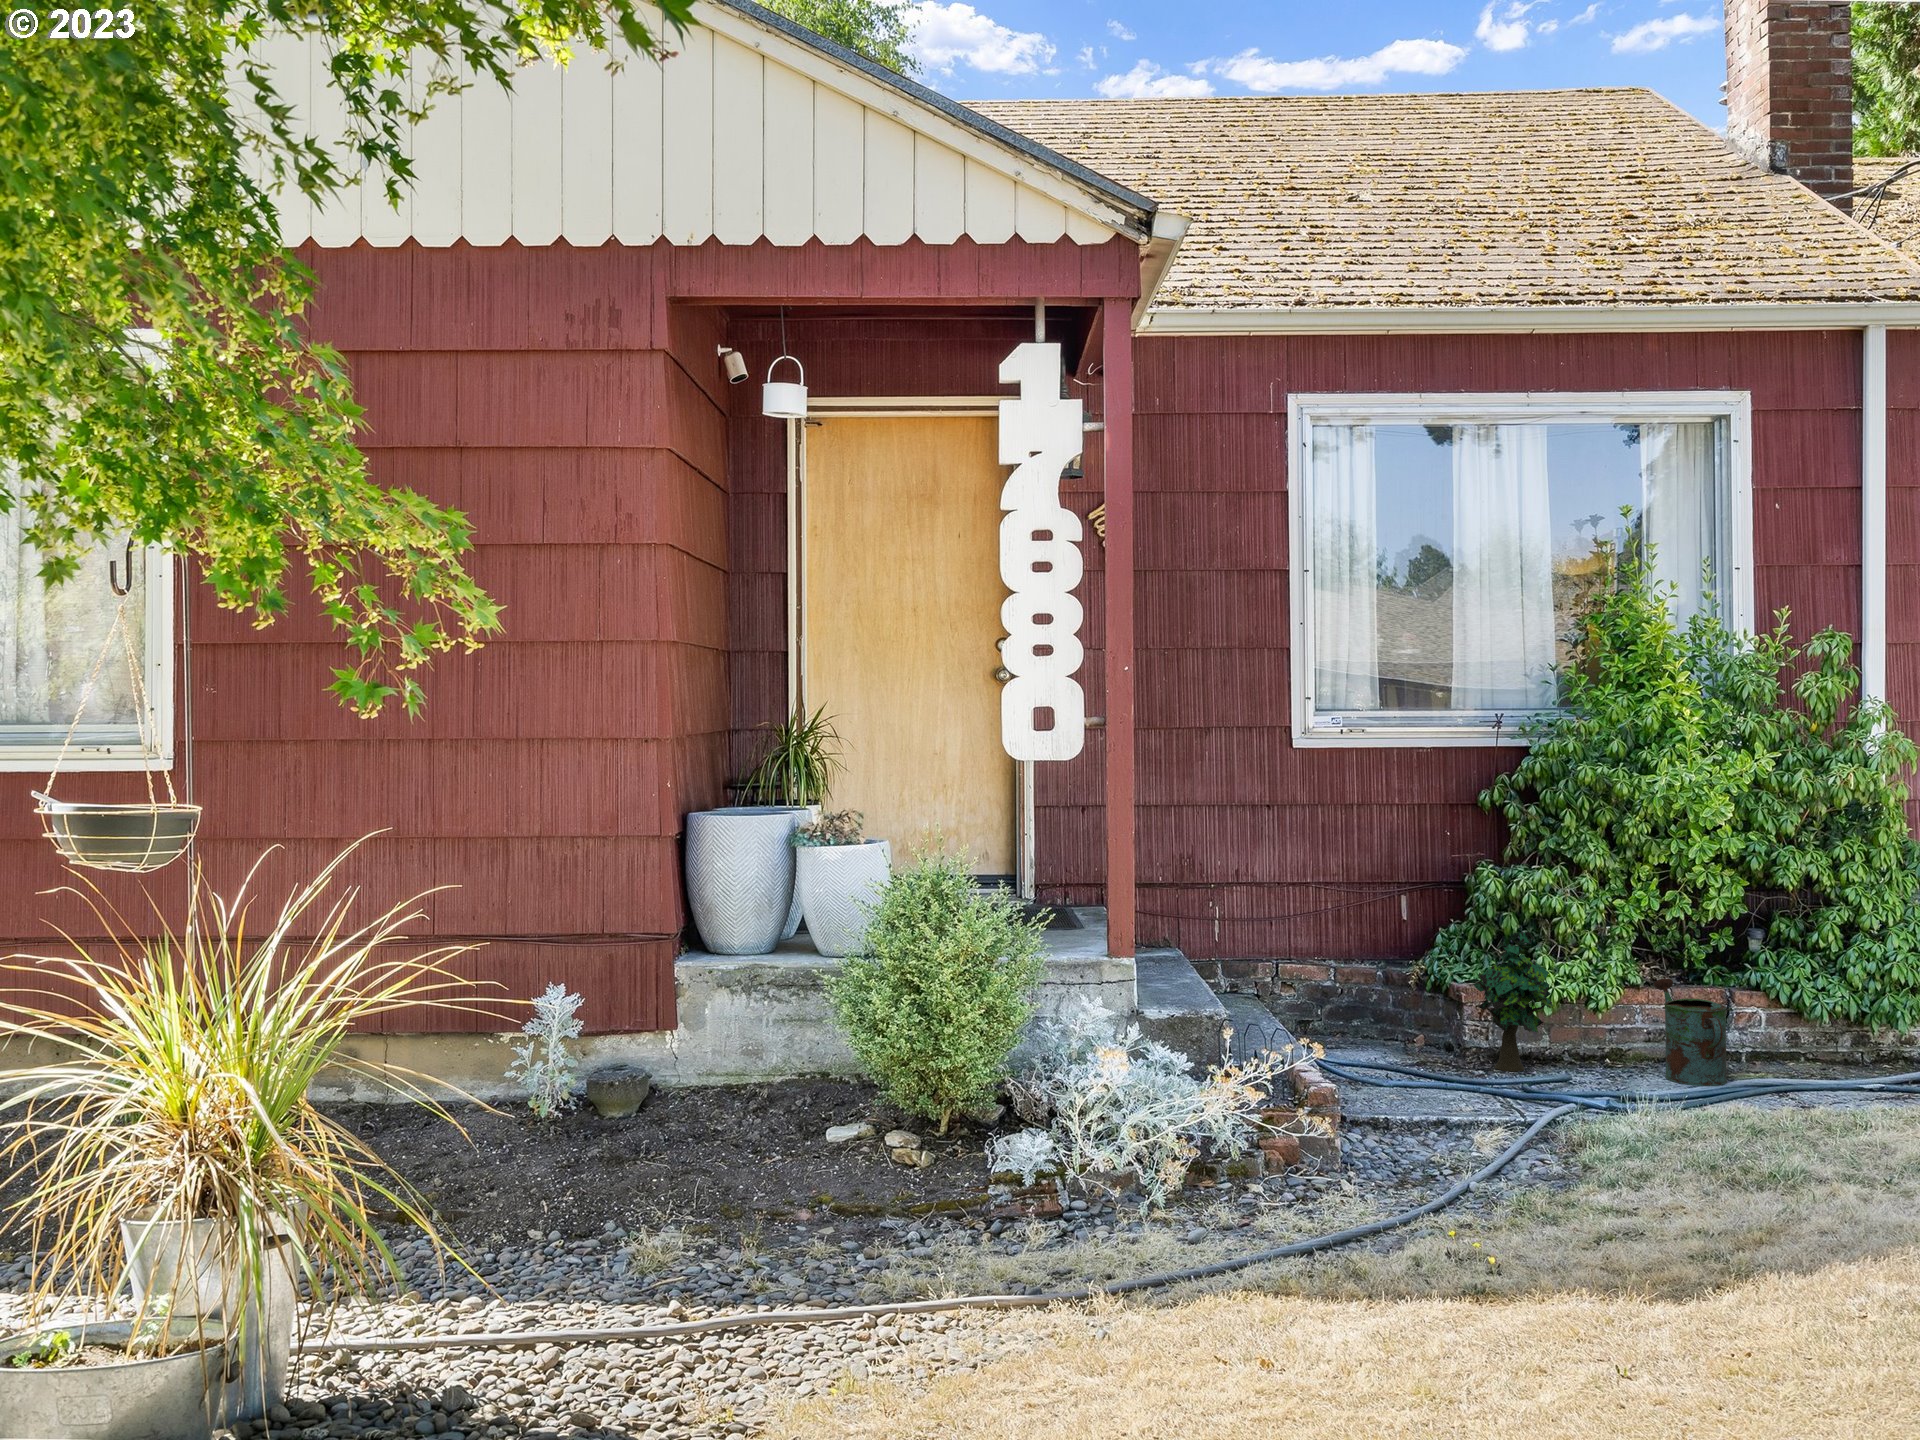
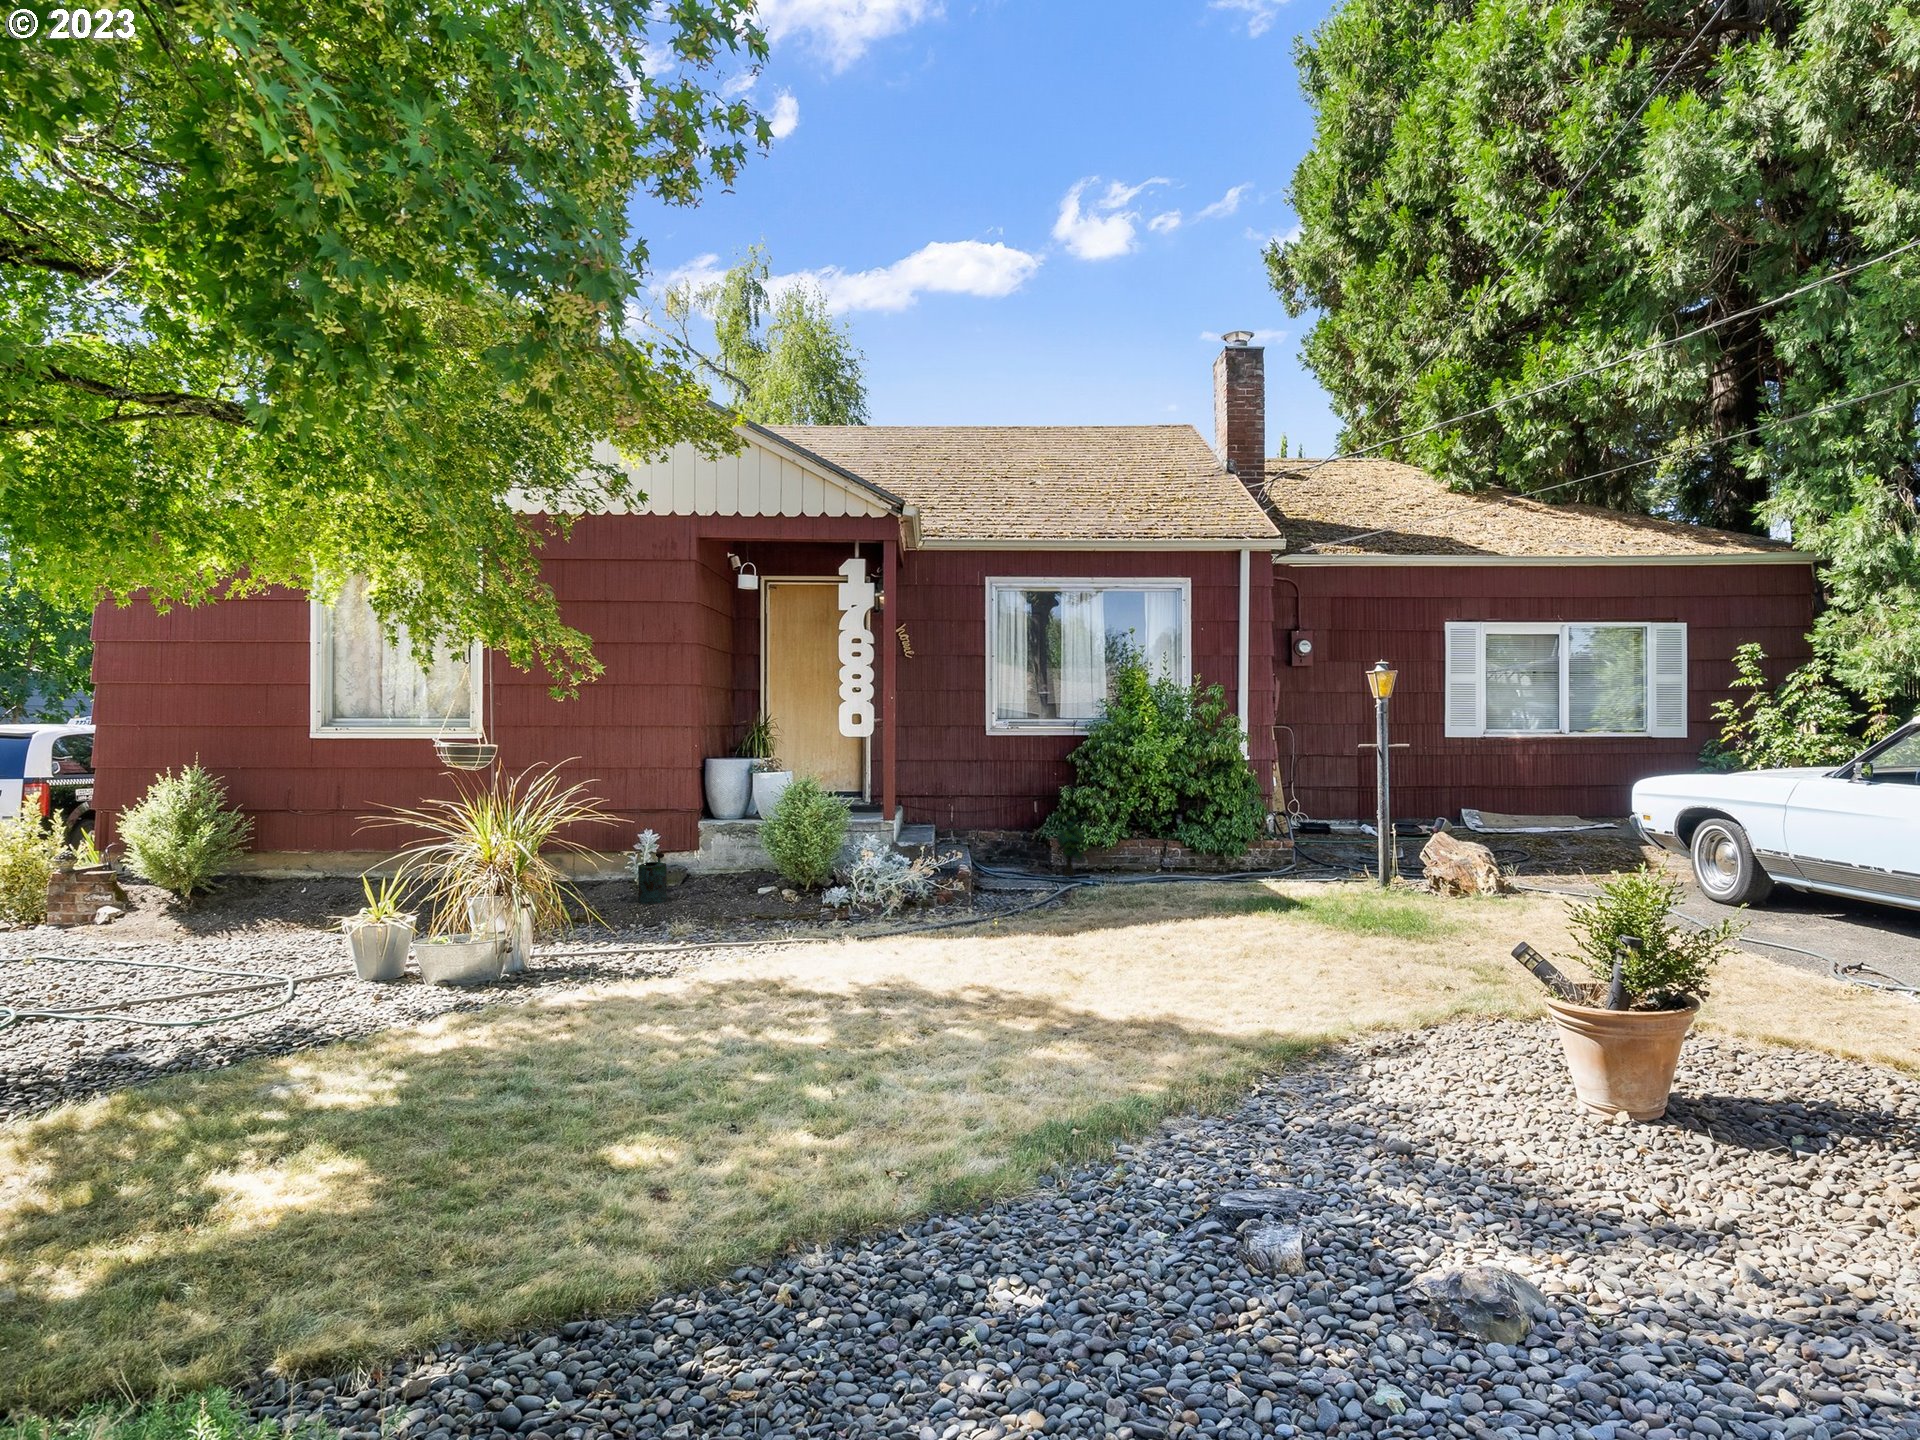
watering can: present [1654,979,1727,1086] -> present [638,853,667,904]

